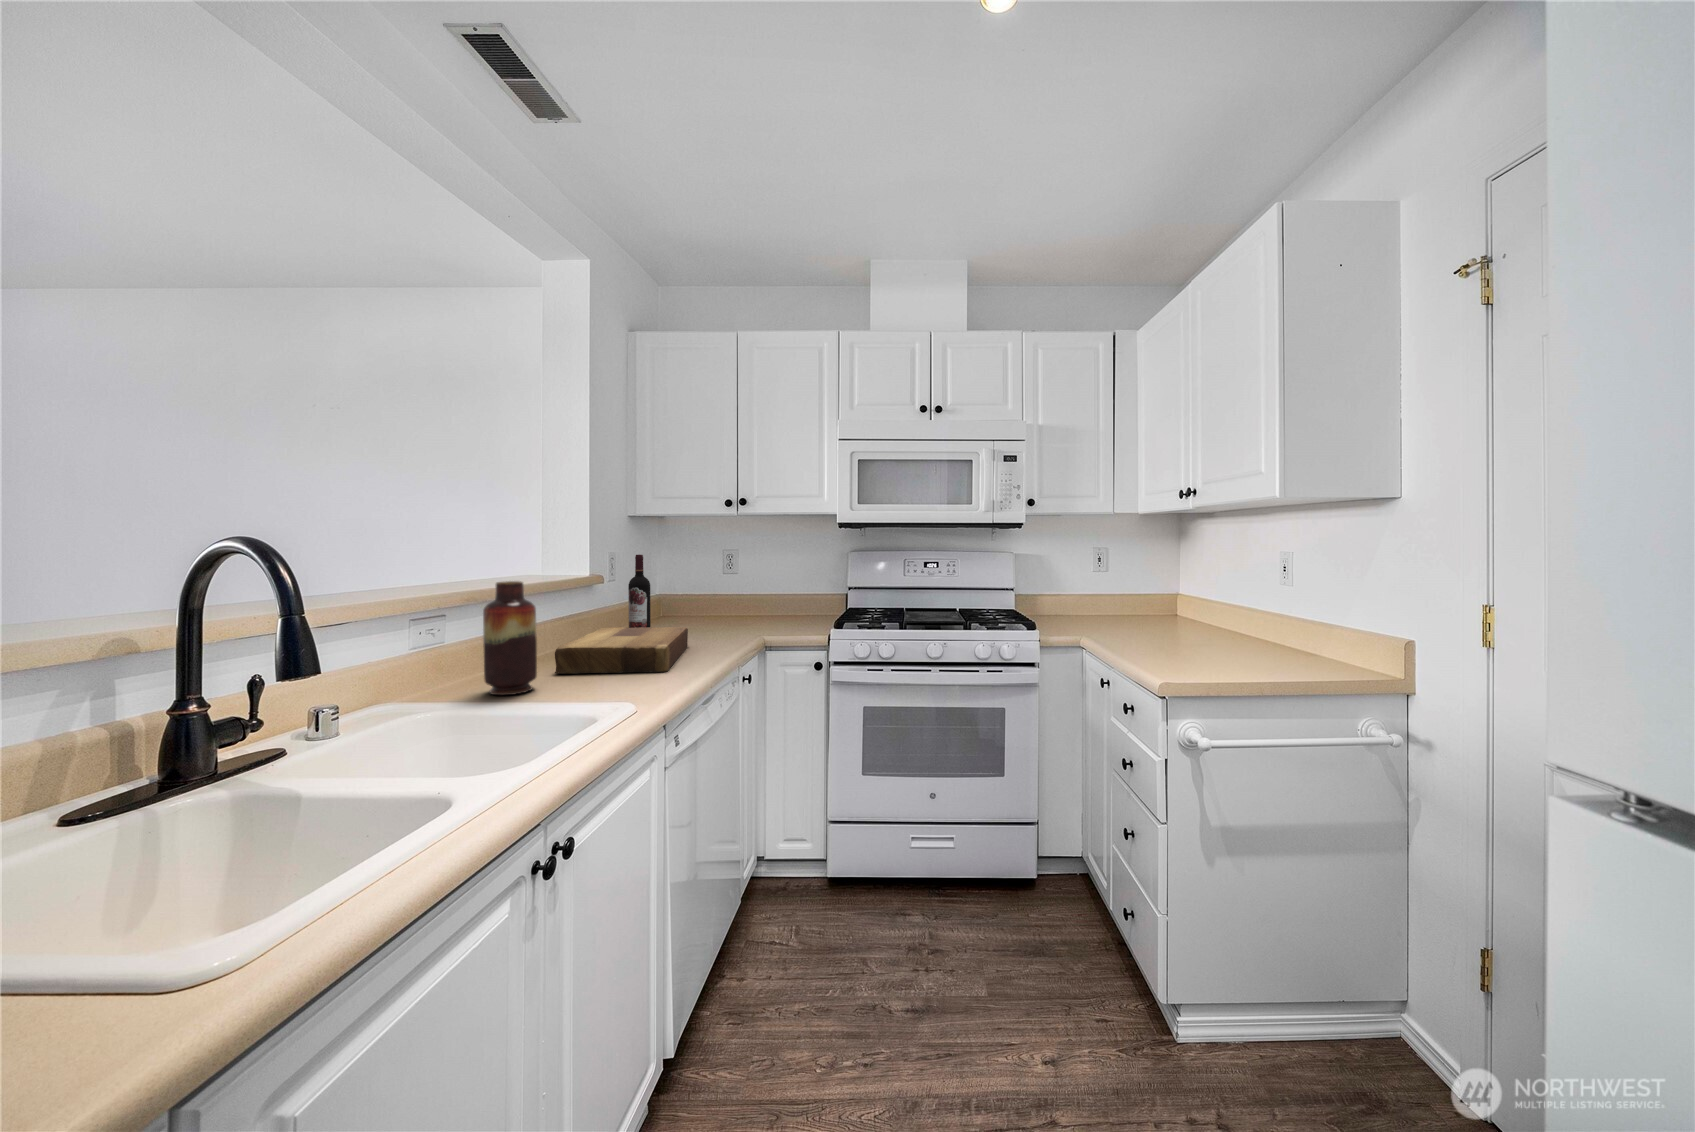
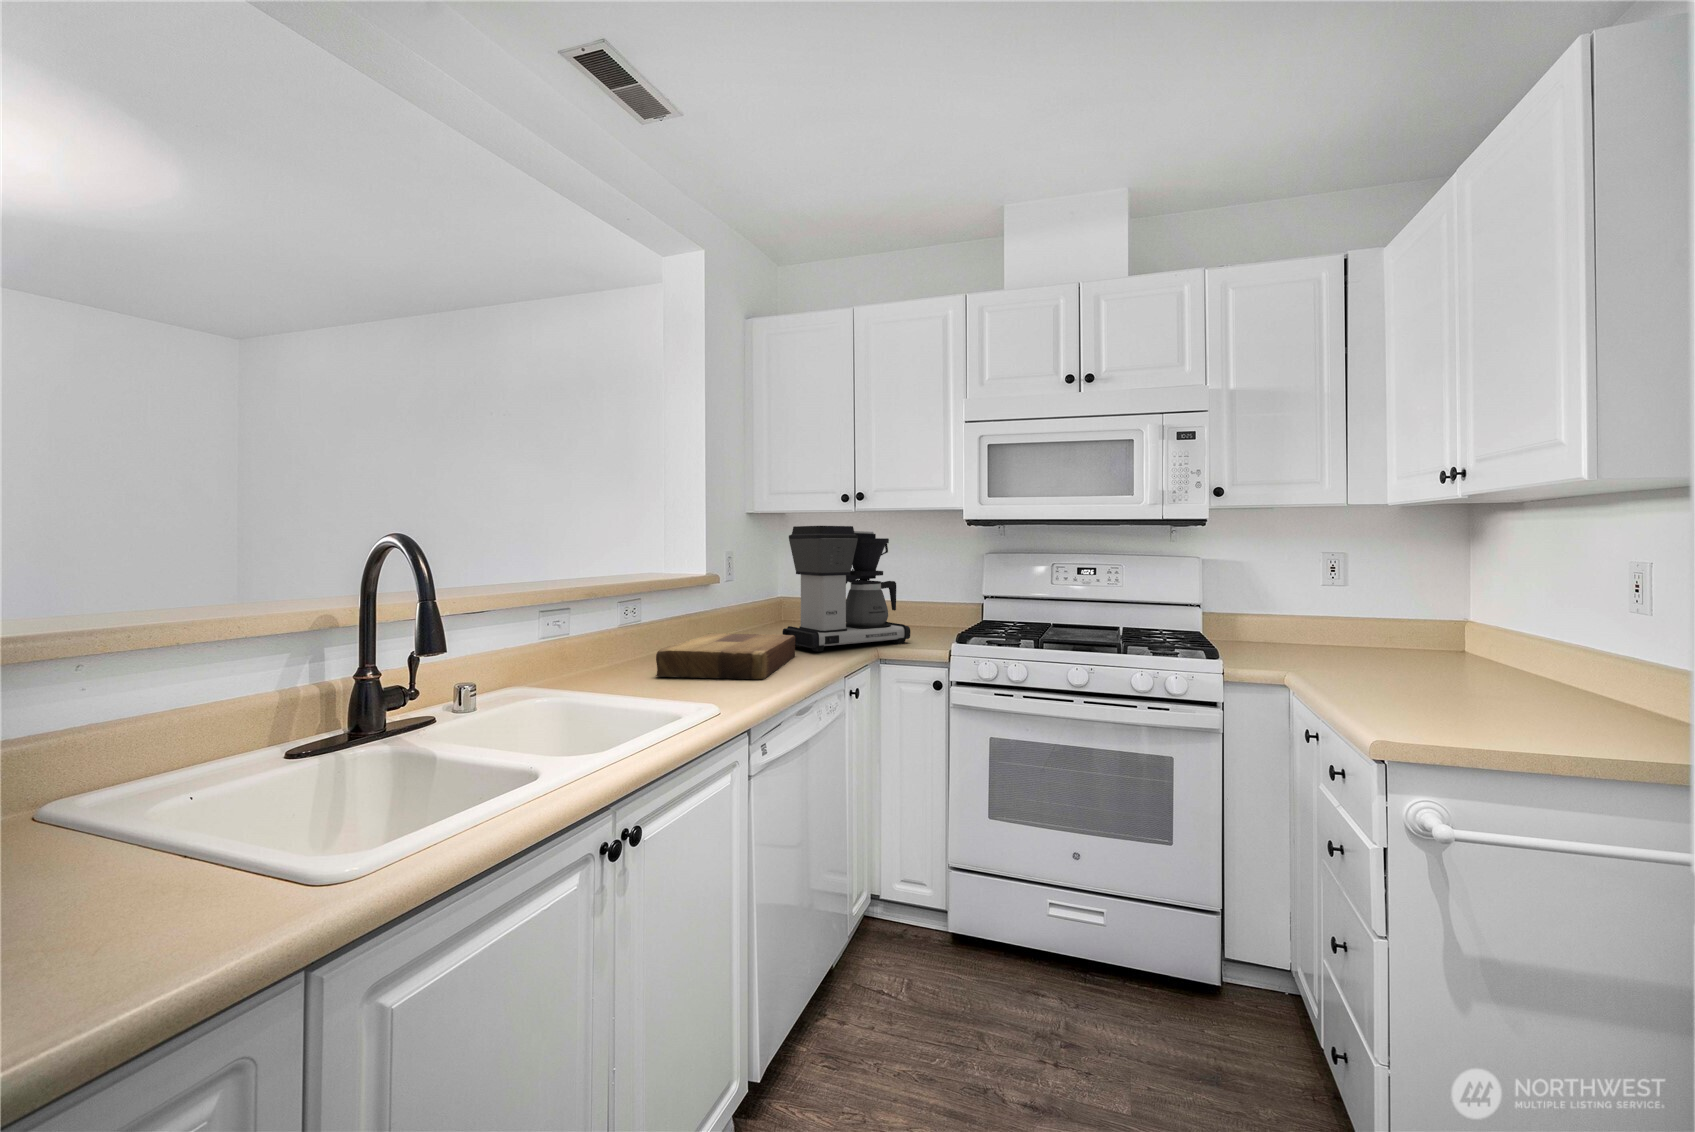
coffee maker: none [672,526,788,642] -> present [782,526,910,652]
wine bottle: present [628,555,651,628] -> none [740,557,762,646]
vase: present [483,581,537,695] -> none [587,582,635,694]

